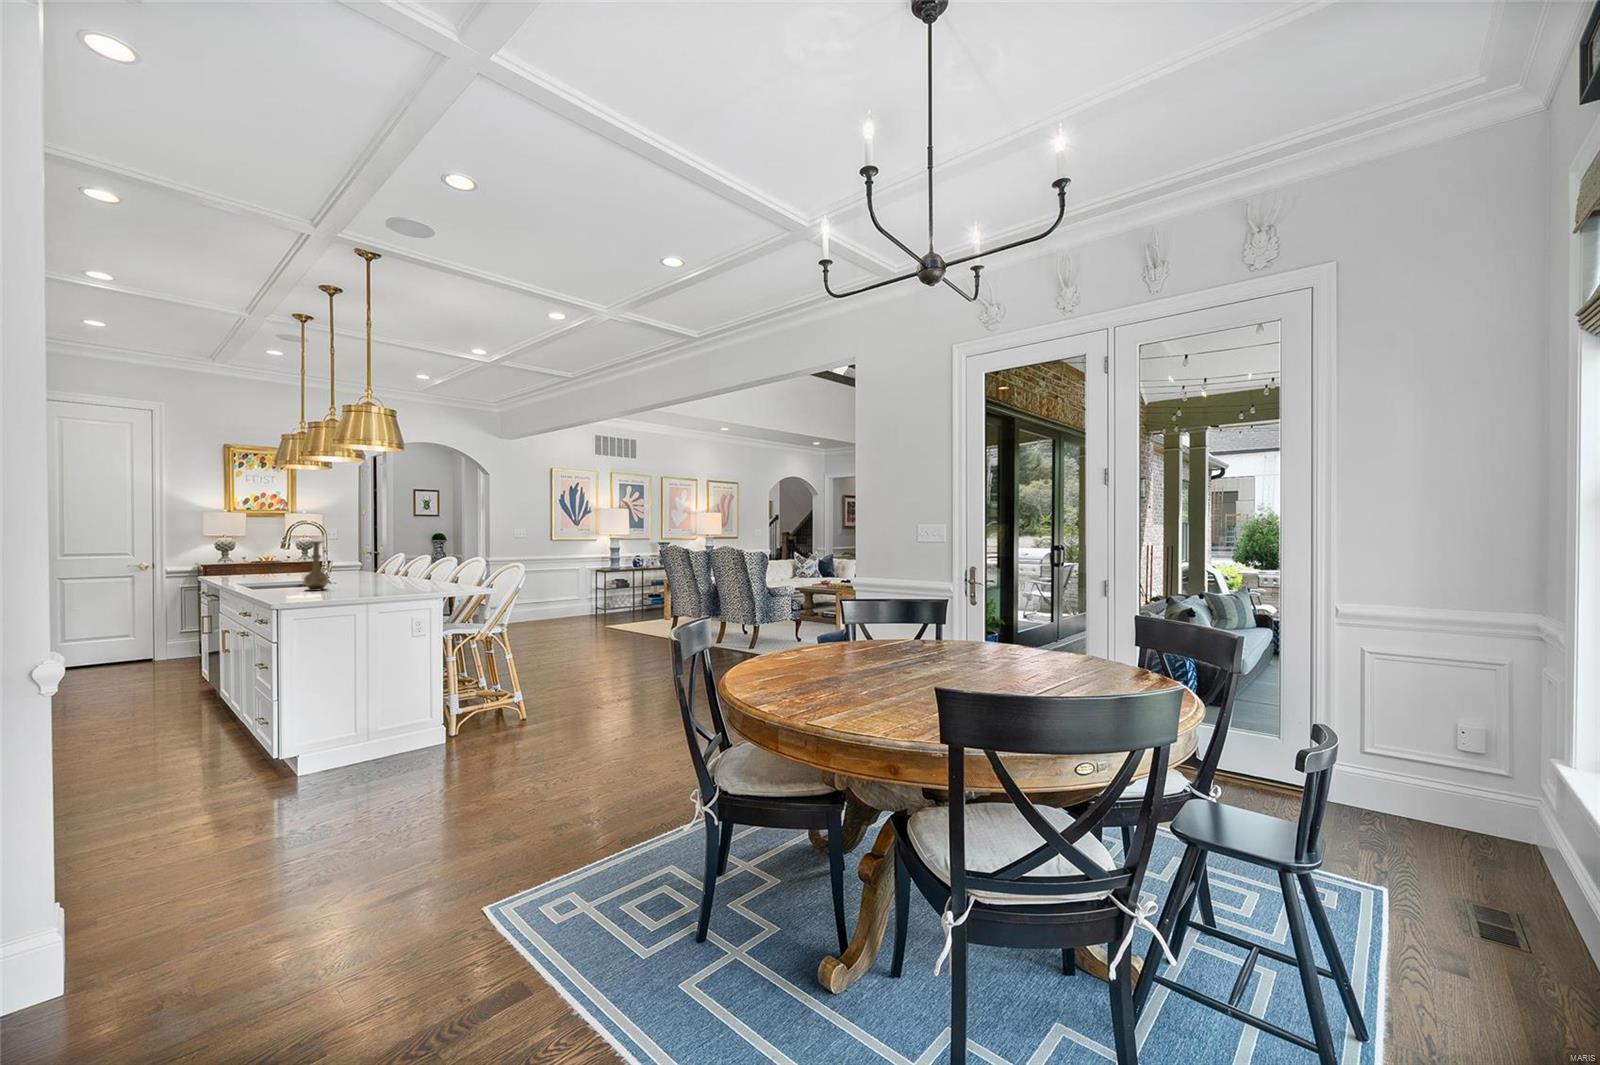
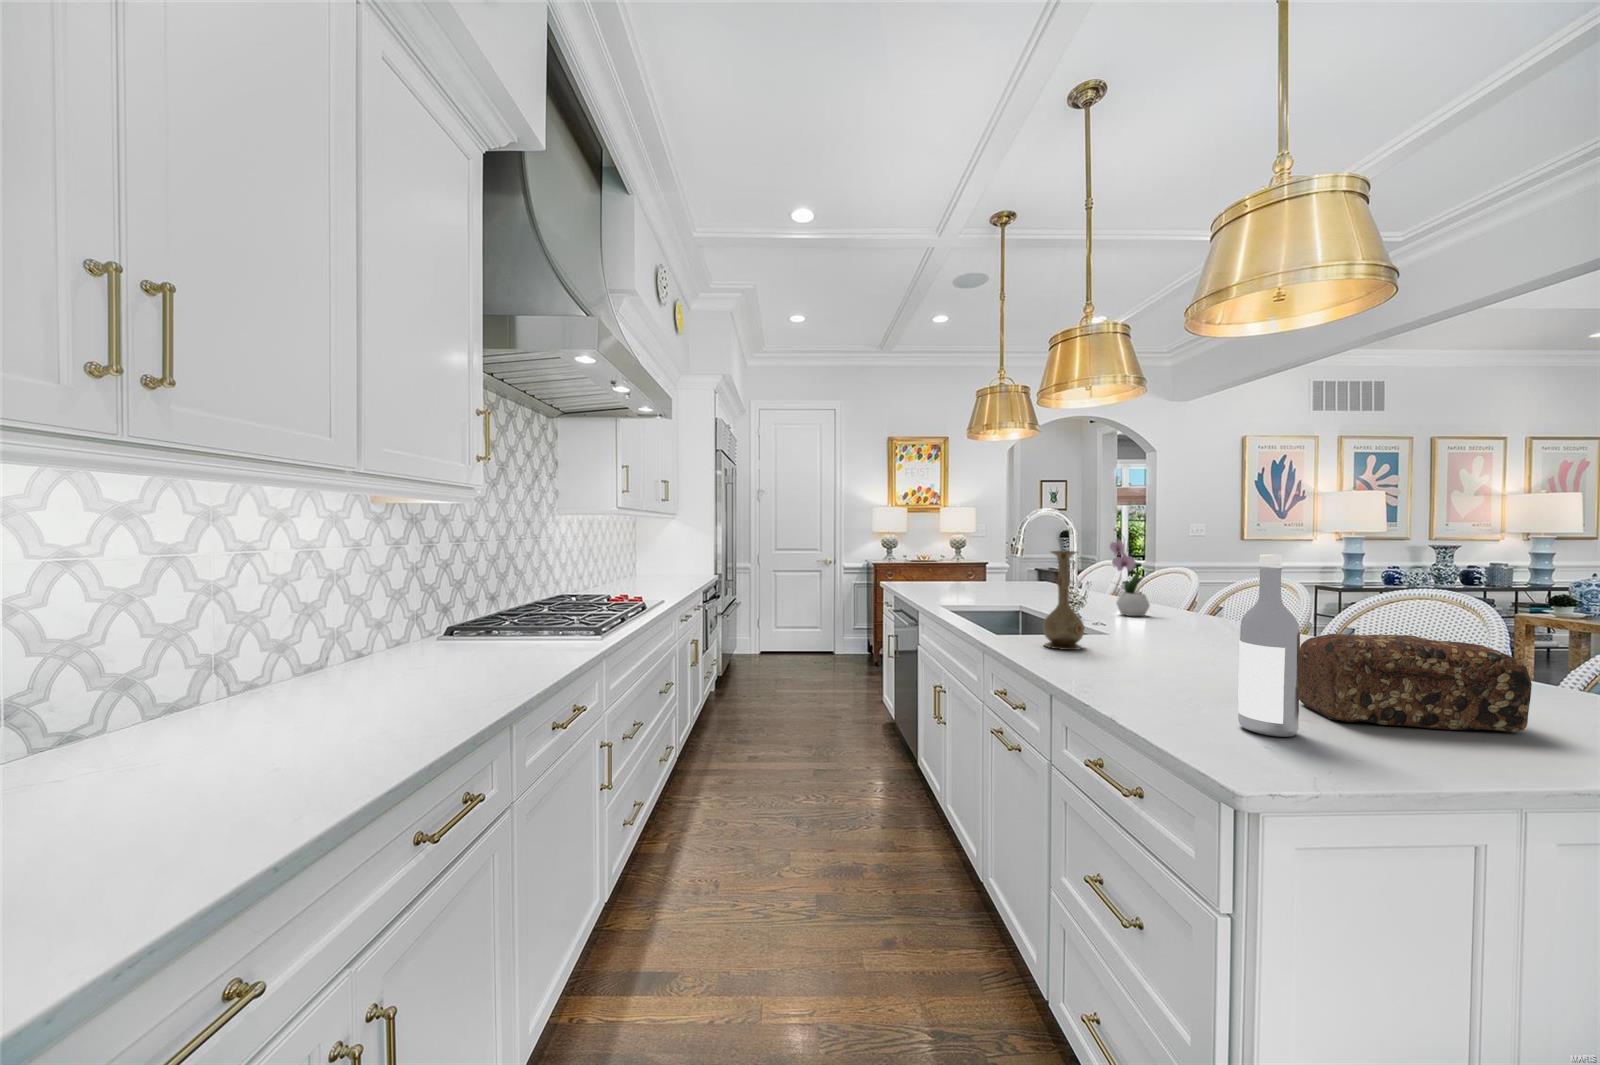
flower arrangement: none [375,530,401,580] -> present [1110,528,1150,616]
wine bottle: none [349,538,369,598] -> present [1238,554,1300,737]
bread loaf: none [388,565,449,594] -> present [1299,634,1532,732]

